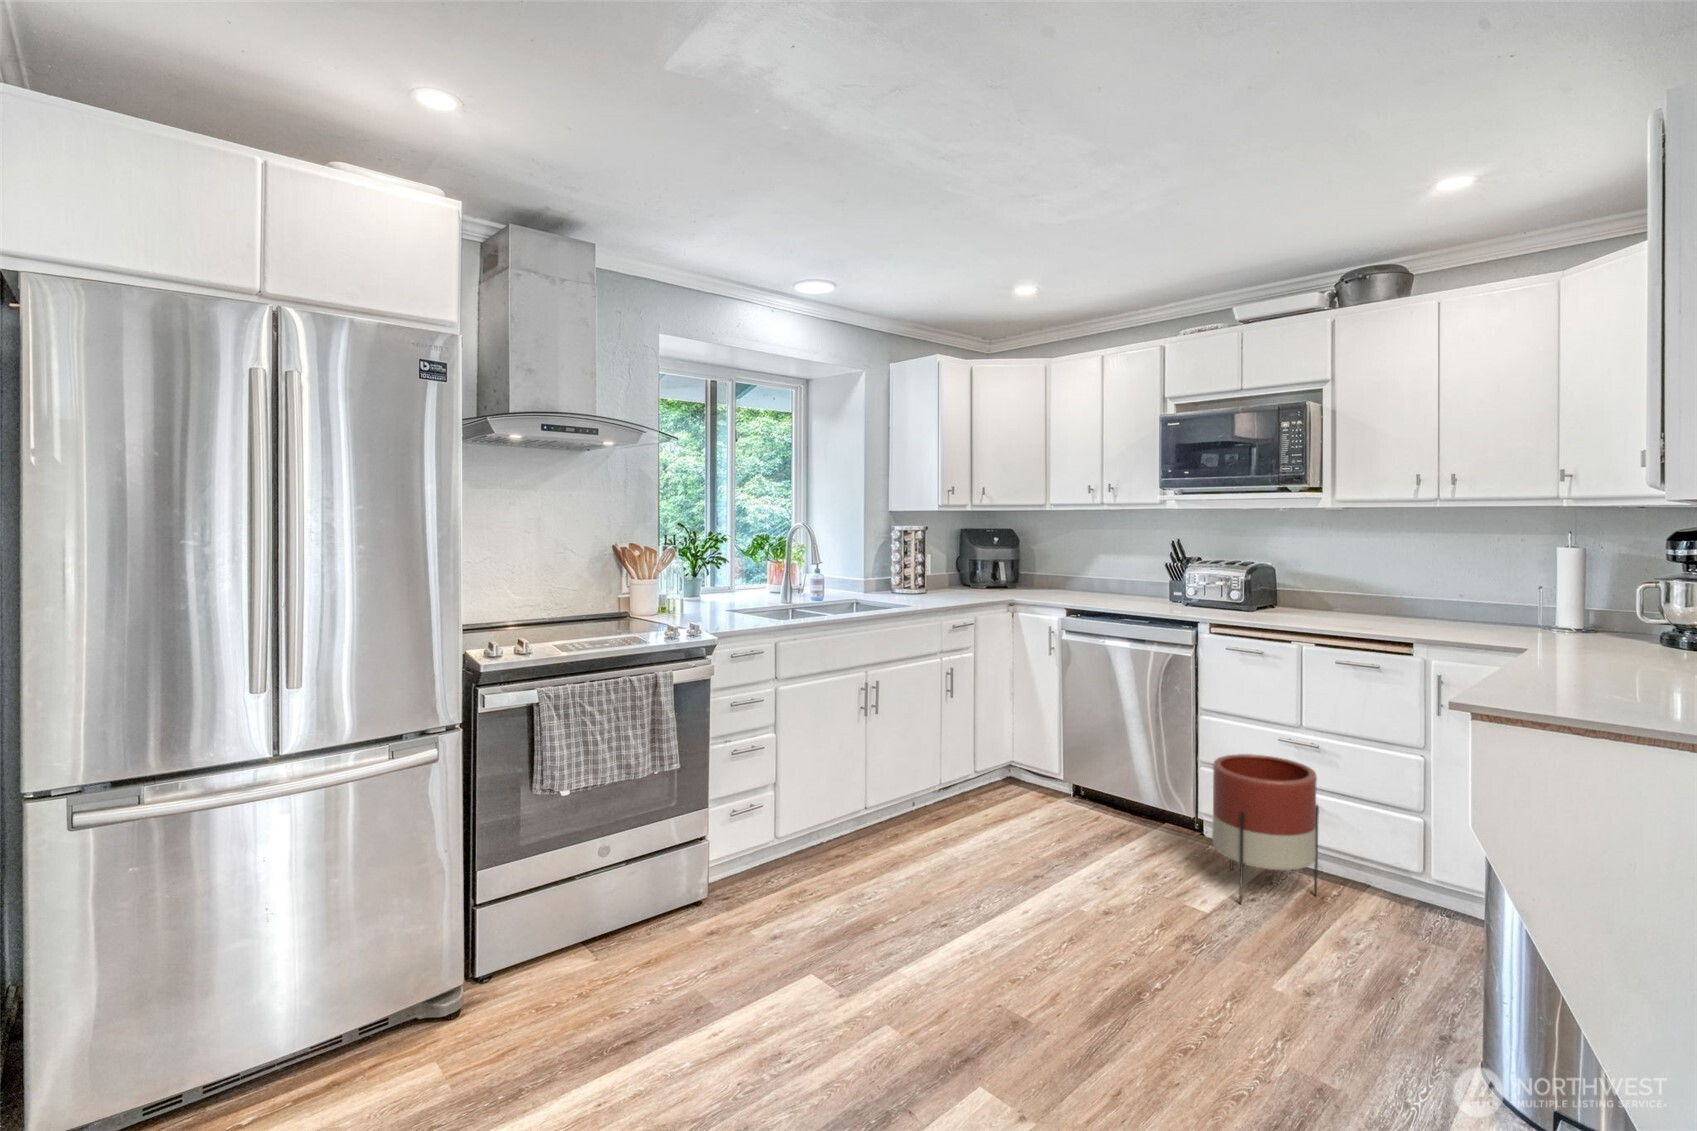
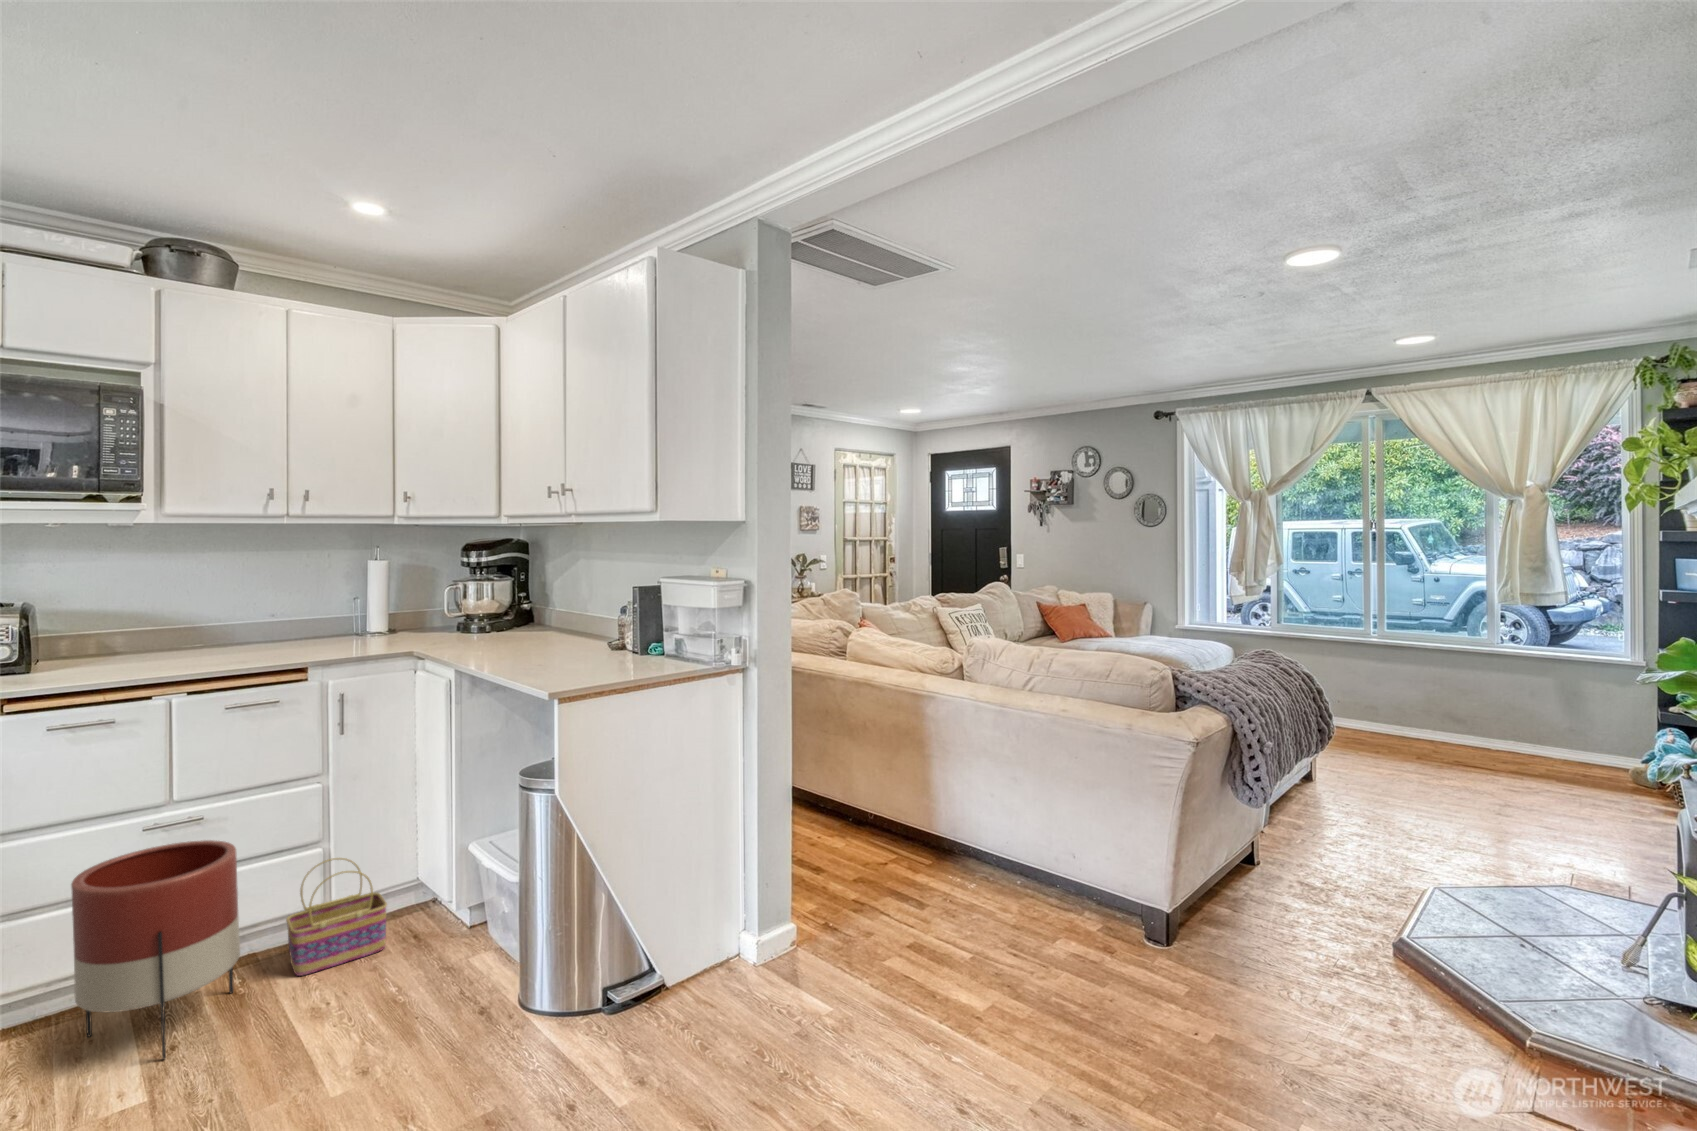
basket: none [1359,829,1459,940] -> present [286,858,387,976]

